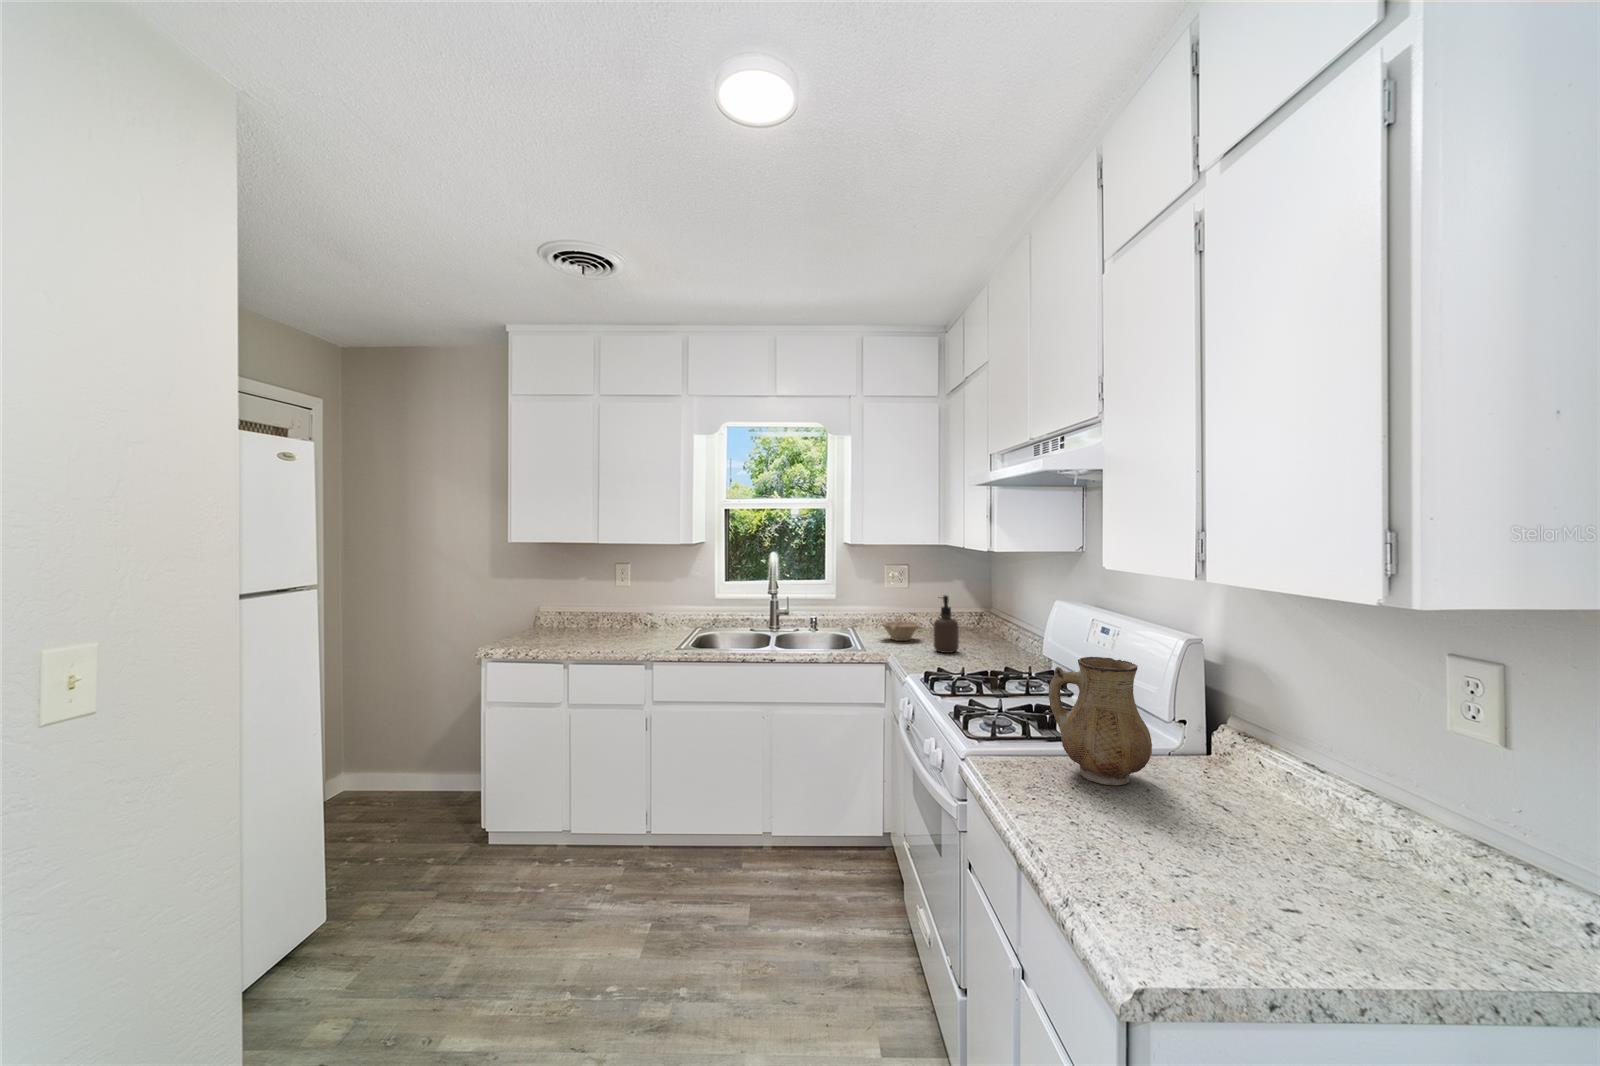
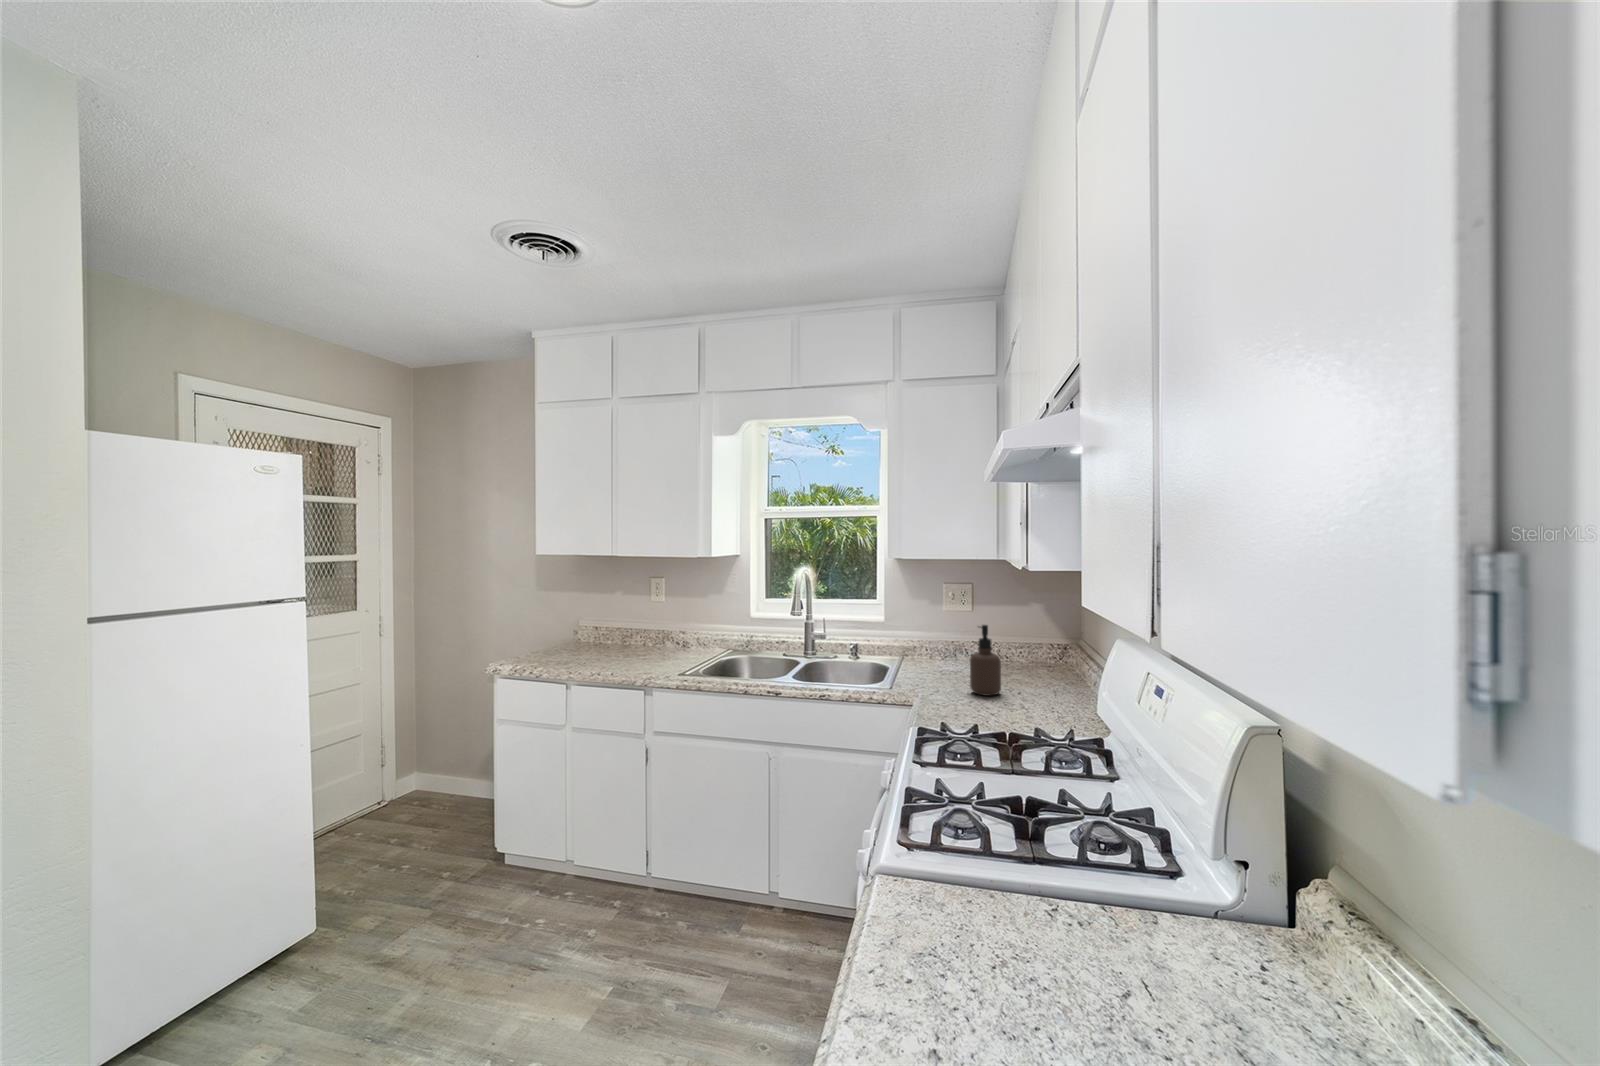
dish: present [881,621,920,641] -> none [920,650,968,675]
ceramic pitcher: present [1049,657,1152,785] -> none [986,756,1147,985]

